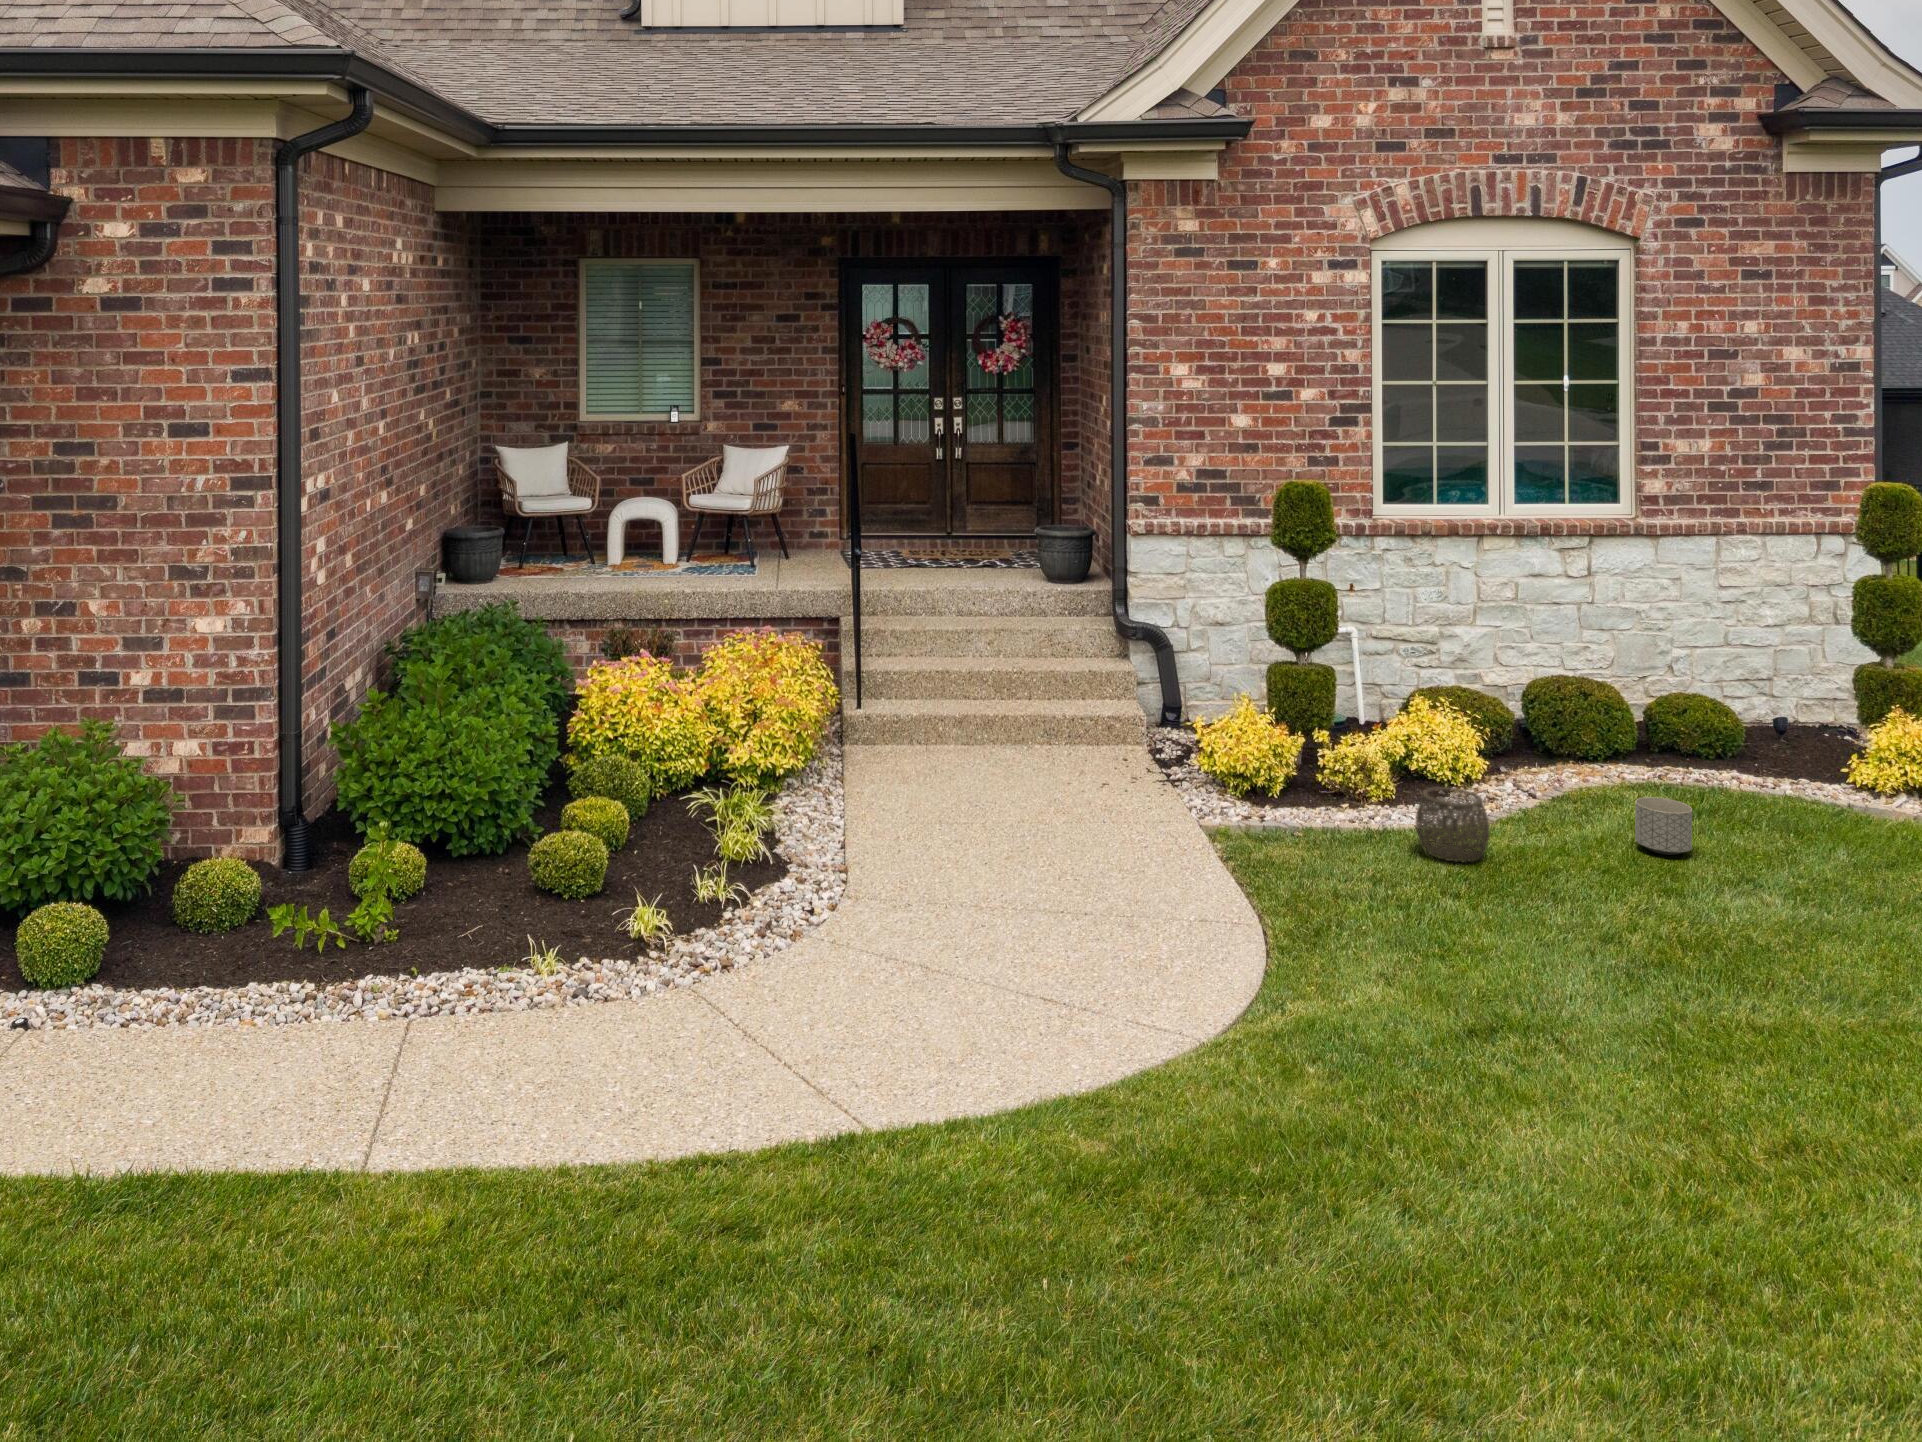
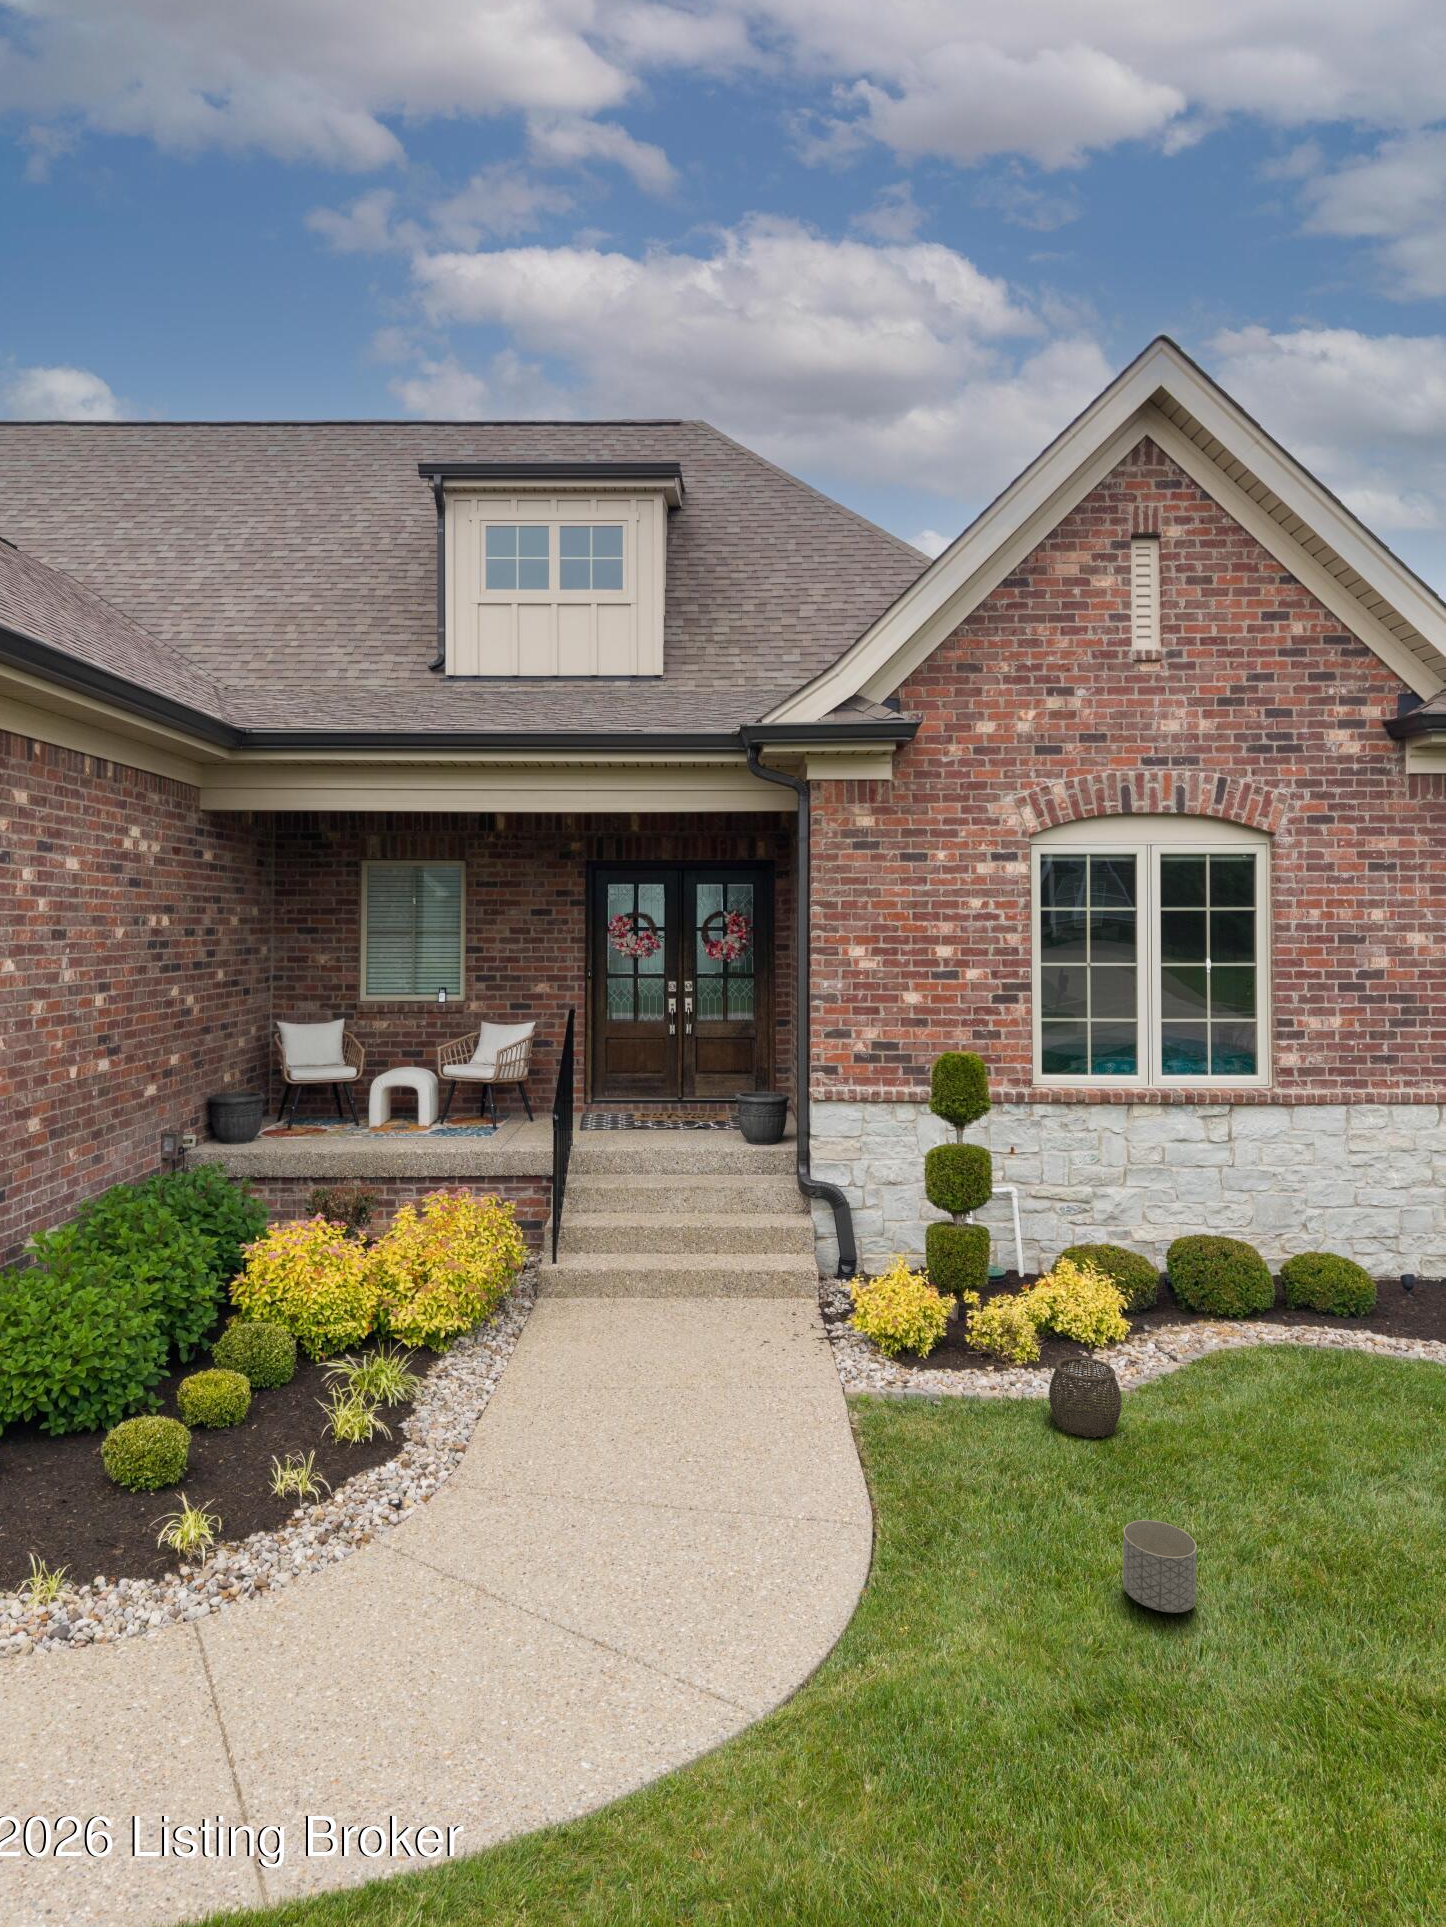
planter: present [1635,797,1692,855] -> present [1123,1520,1197,1613]

